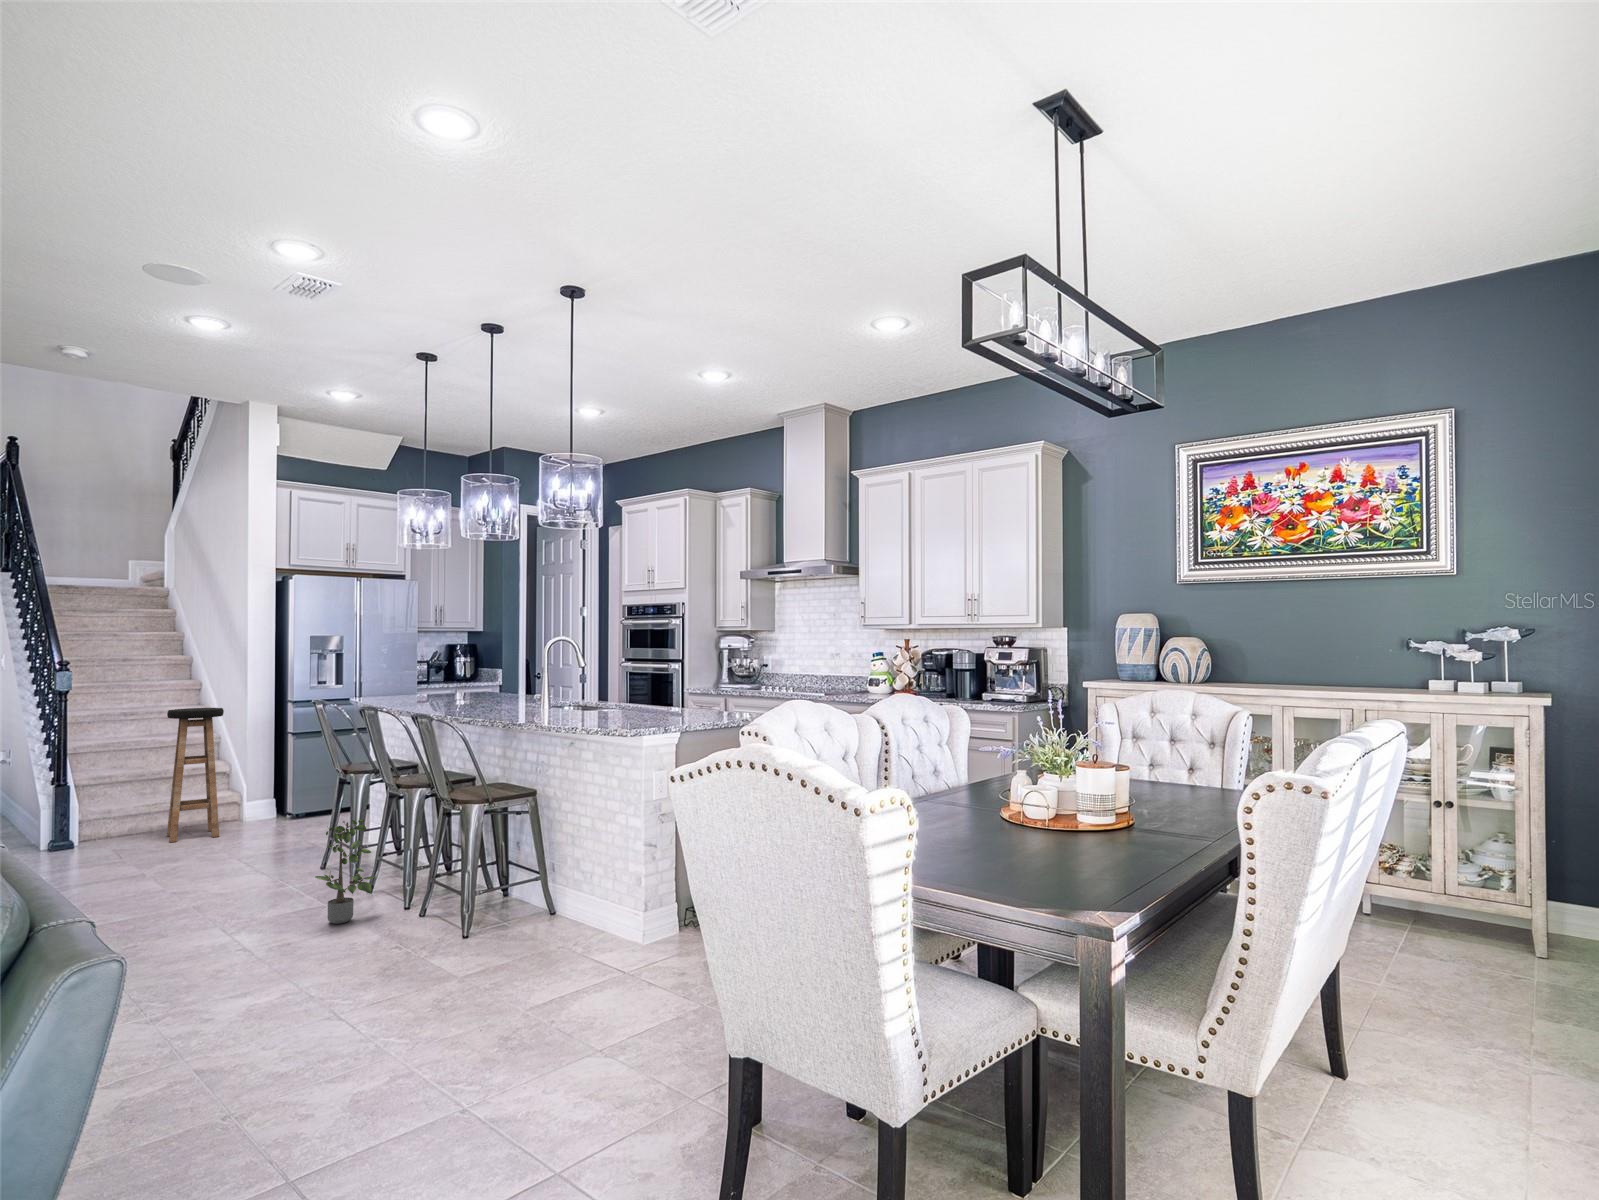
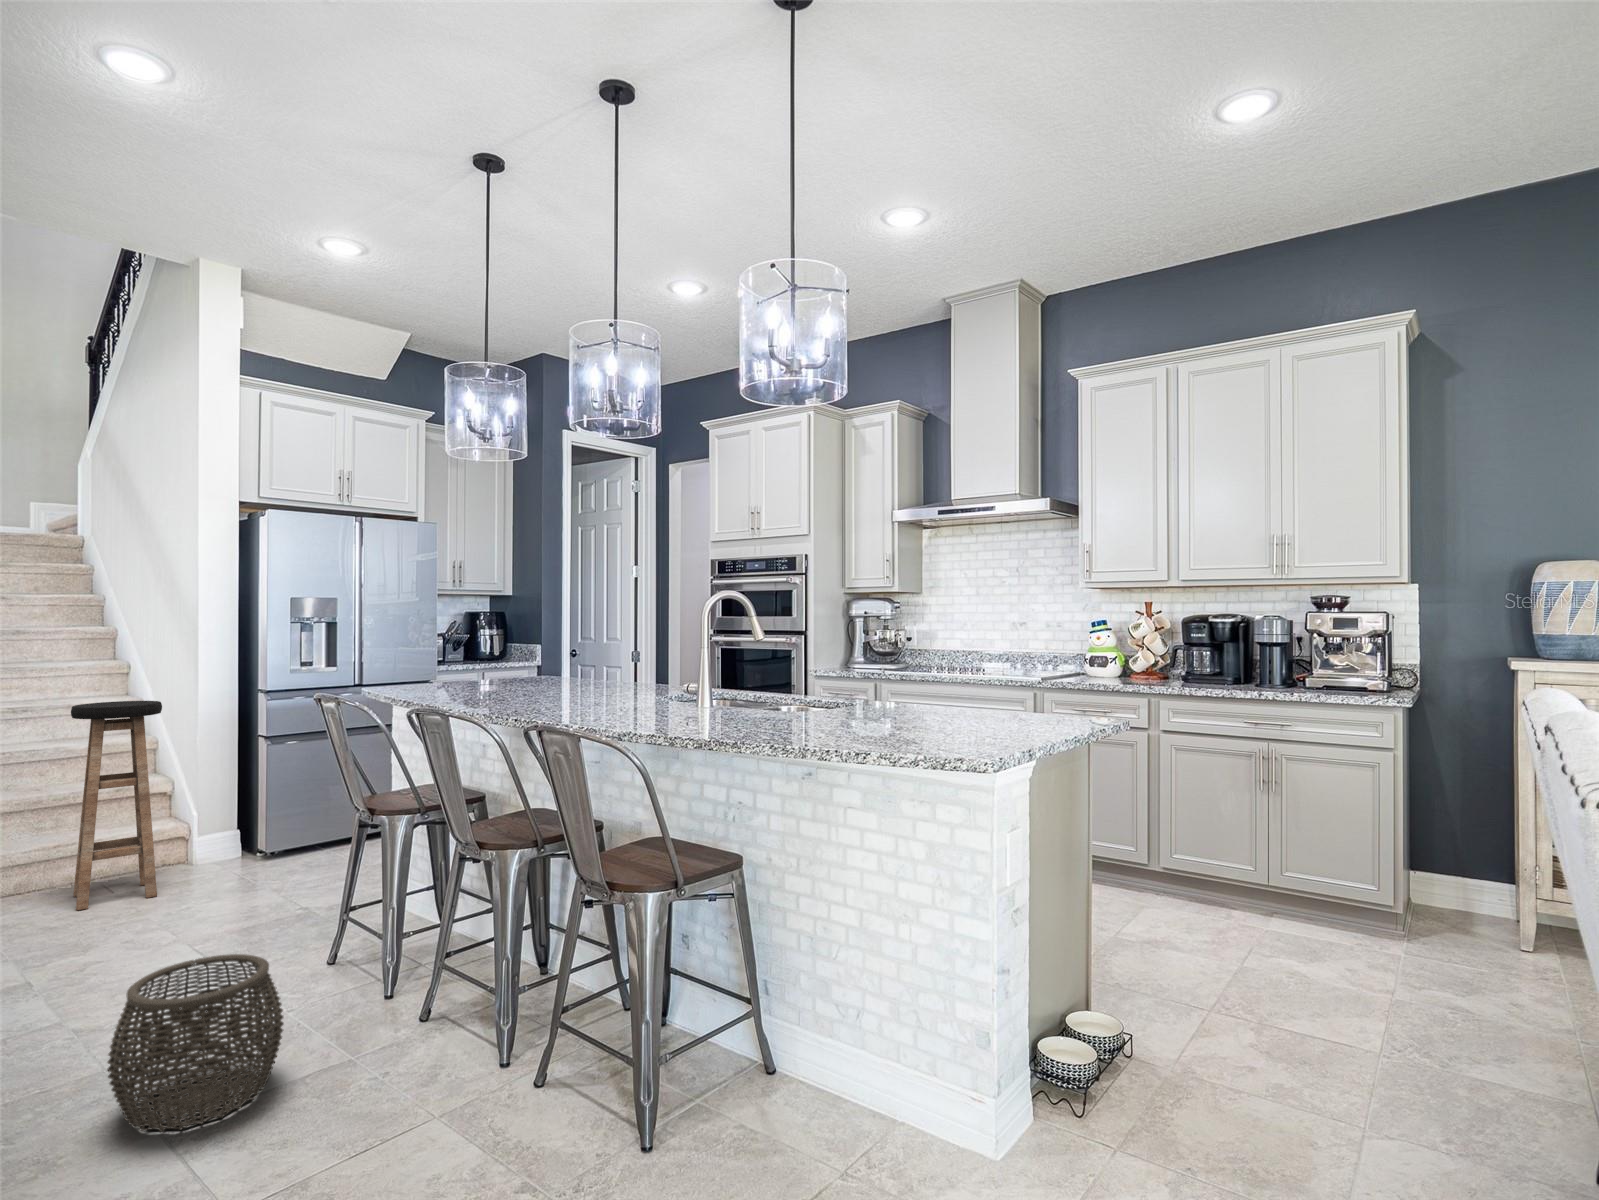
potted plant: present [315,820,375,924] -> none [346,918,459,1132]
woven basket: none [198,840,287,921] -> present [108,954,284,1132]

